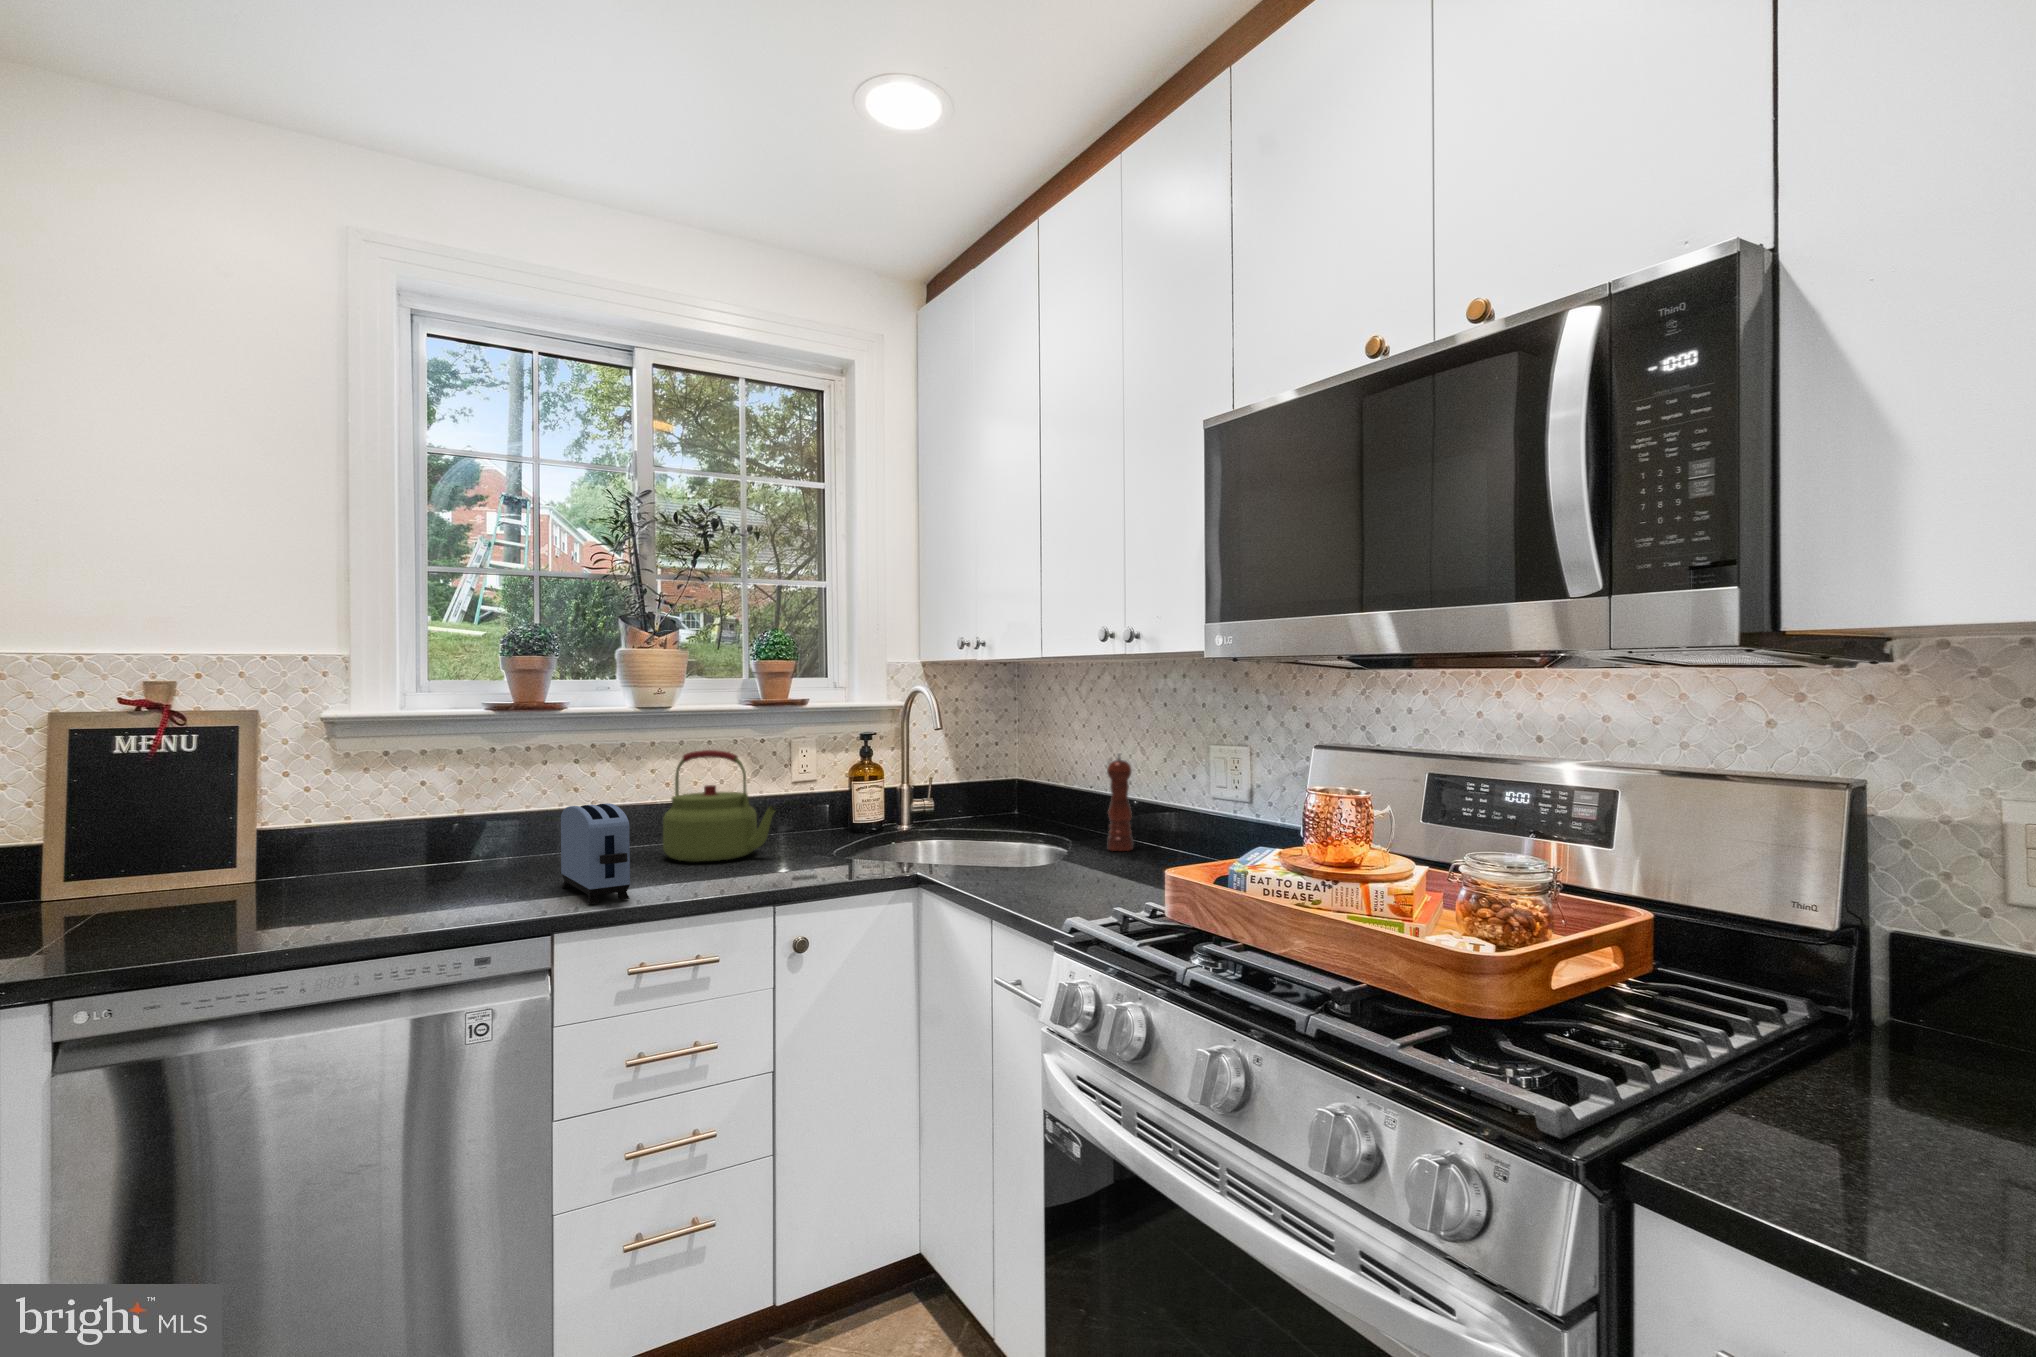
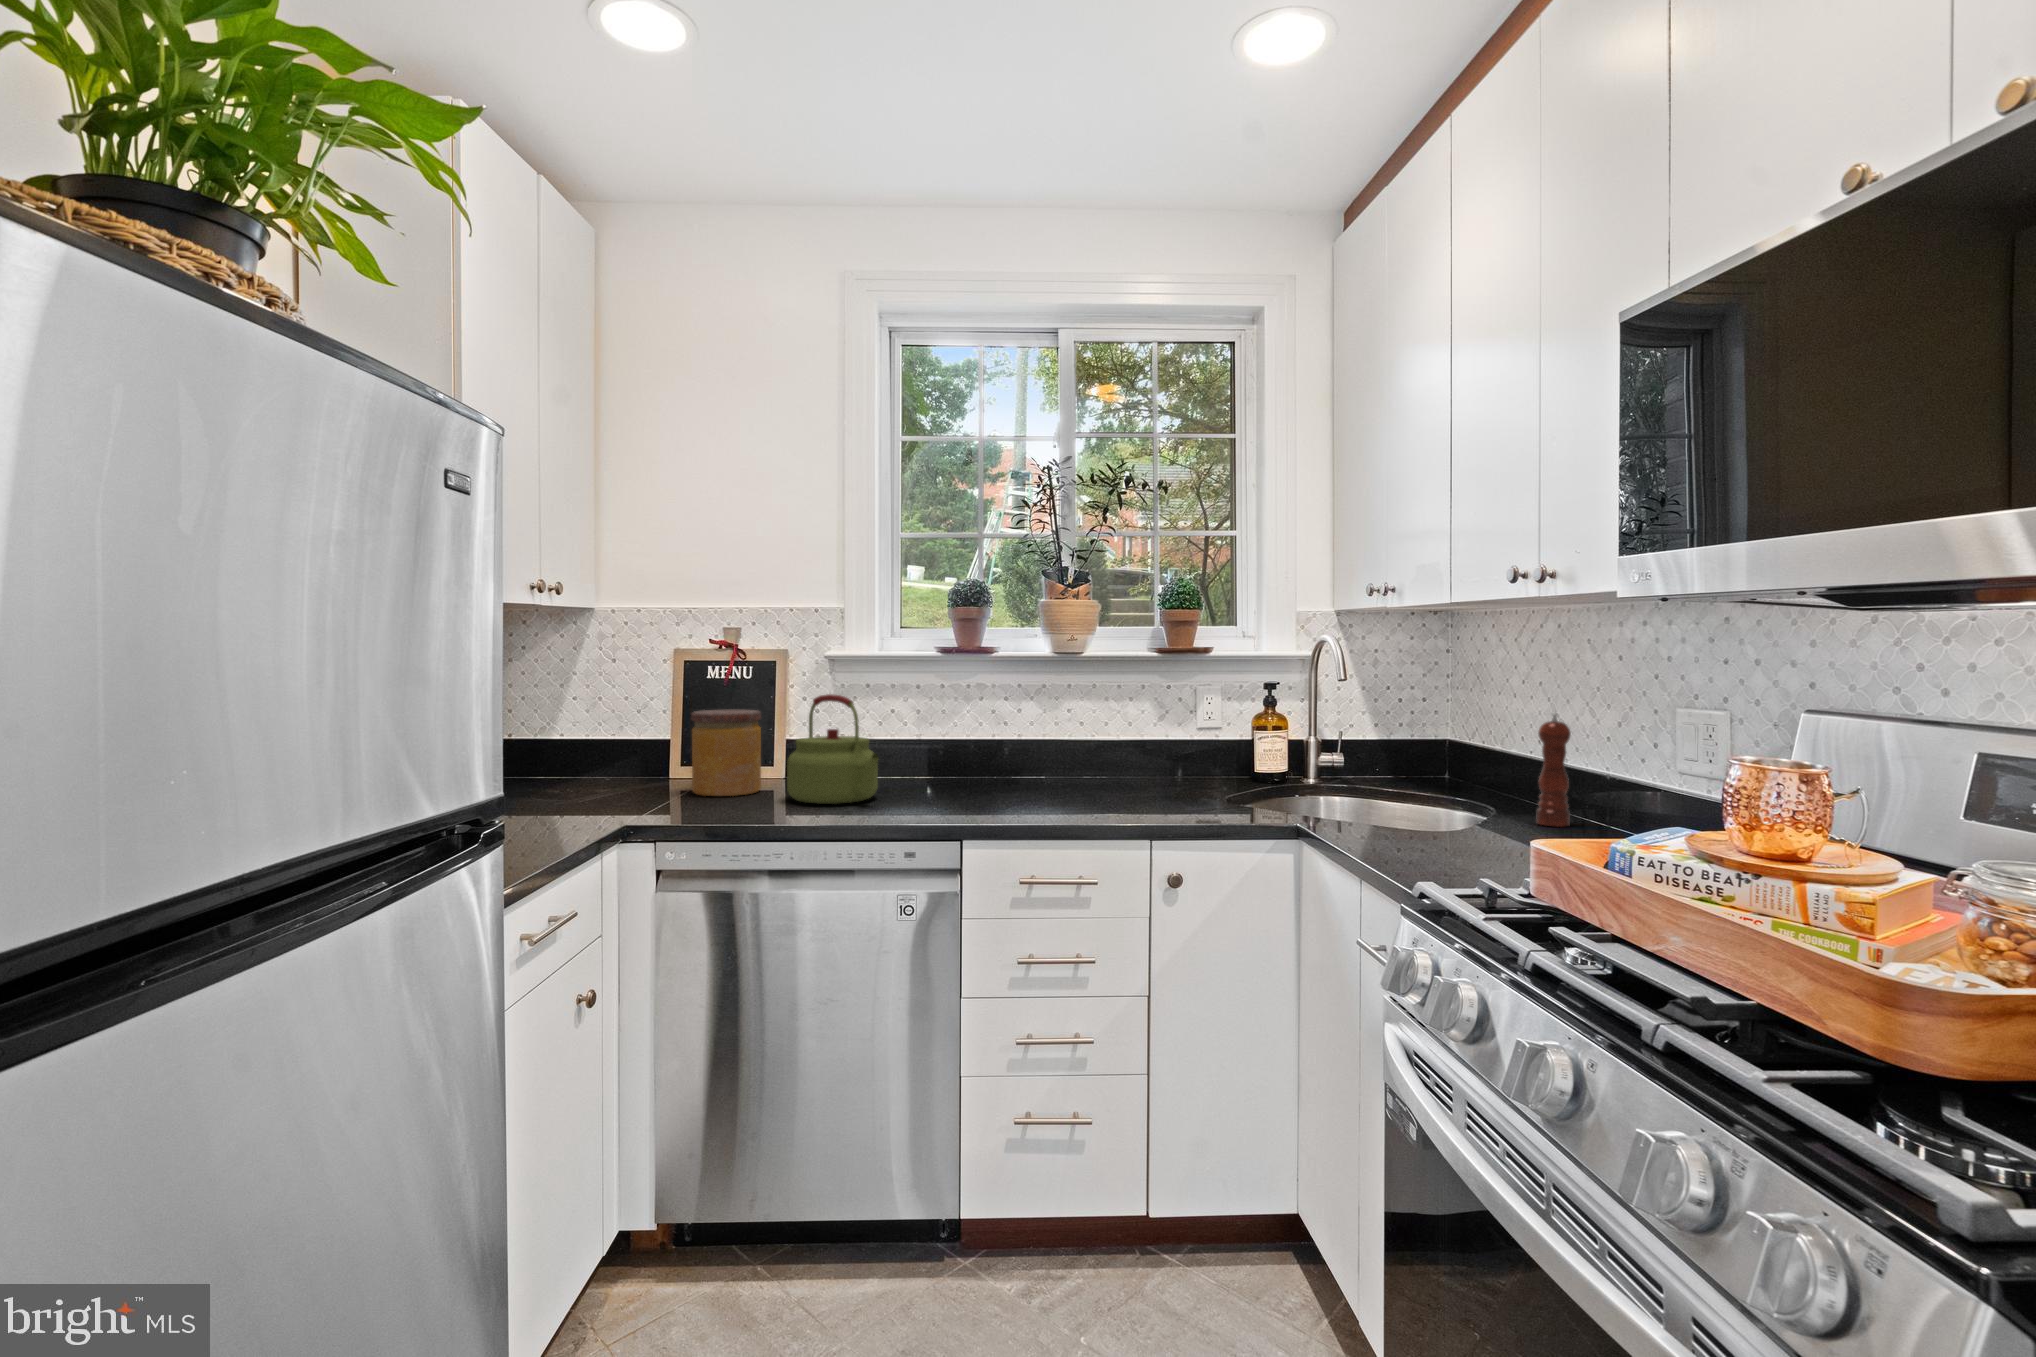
kettle: present [663,750,775,862] -> present [787,694,879,804]
jar: none [144,792,255,909] -> present [691,709,761,796]
toaster: present [561,803,630,904] -> none [972,735,1020,823]

